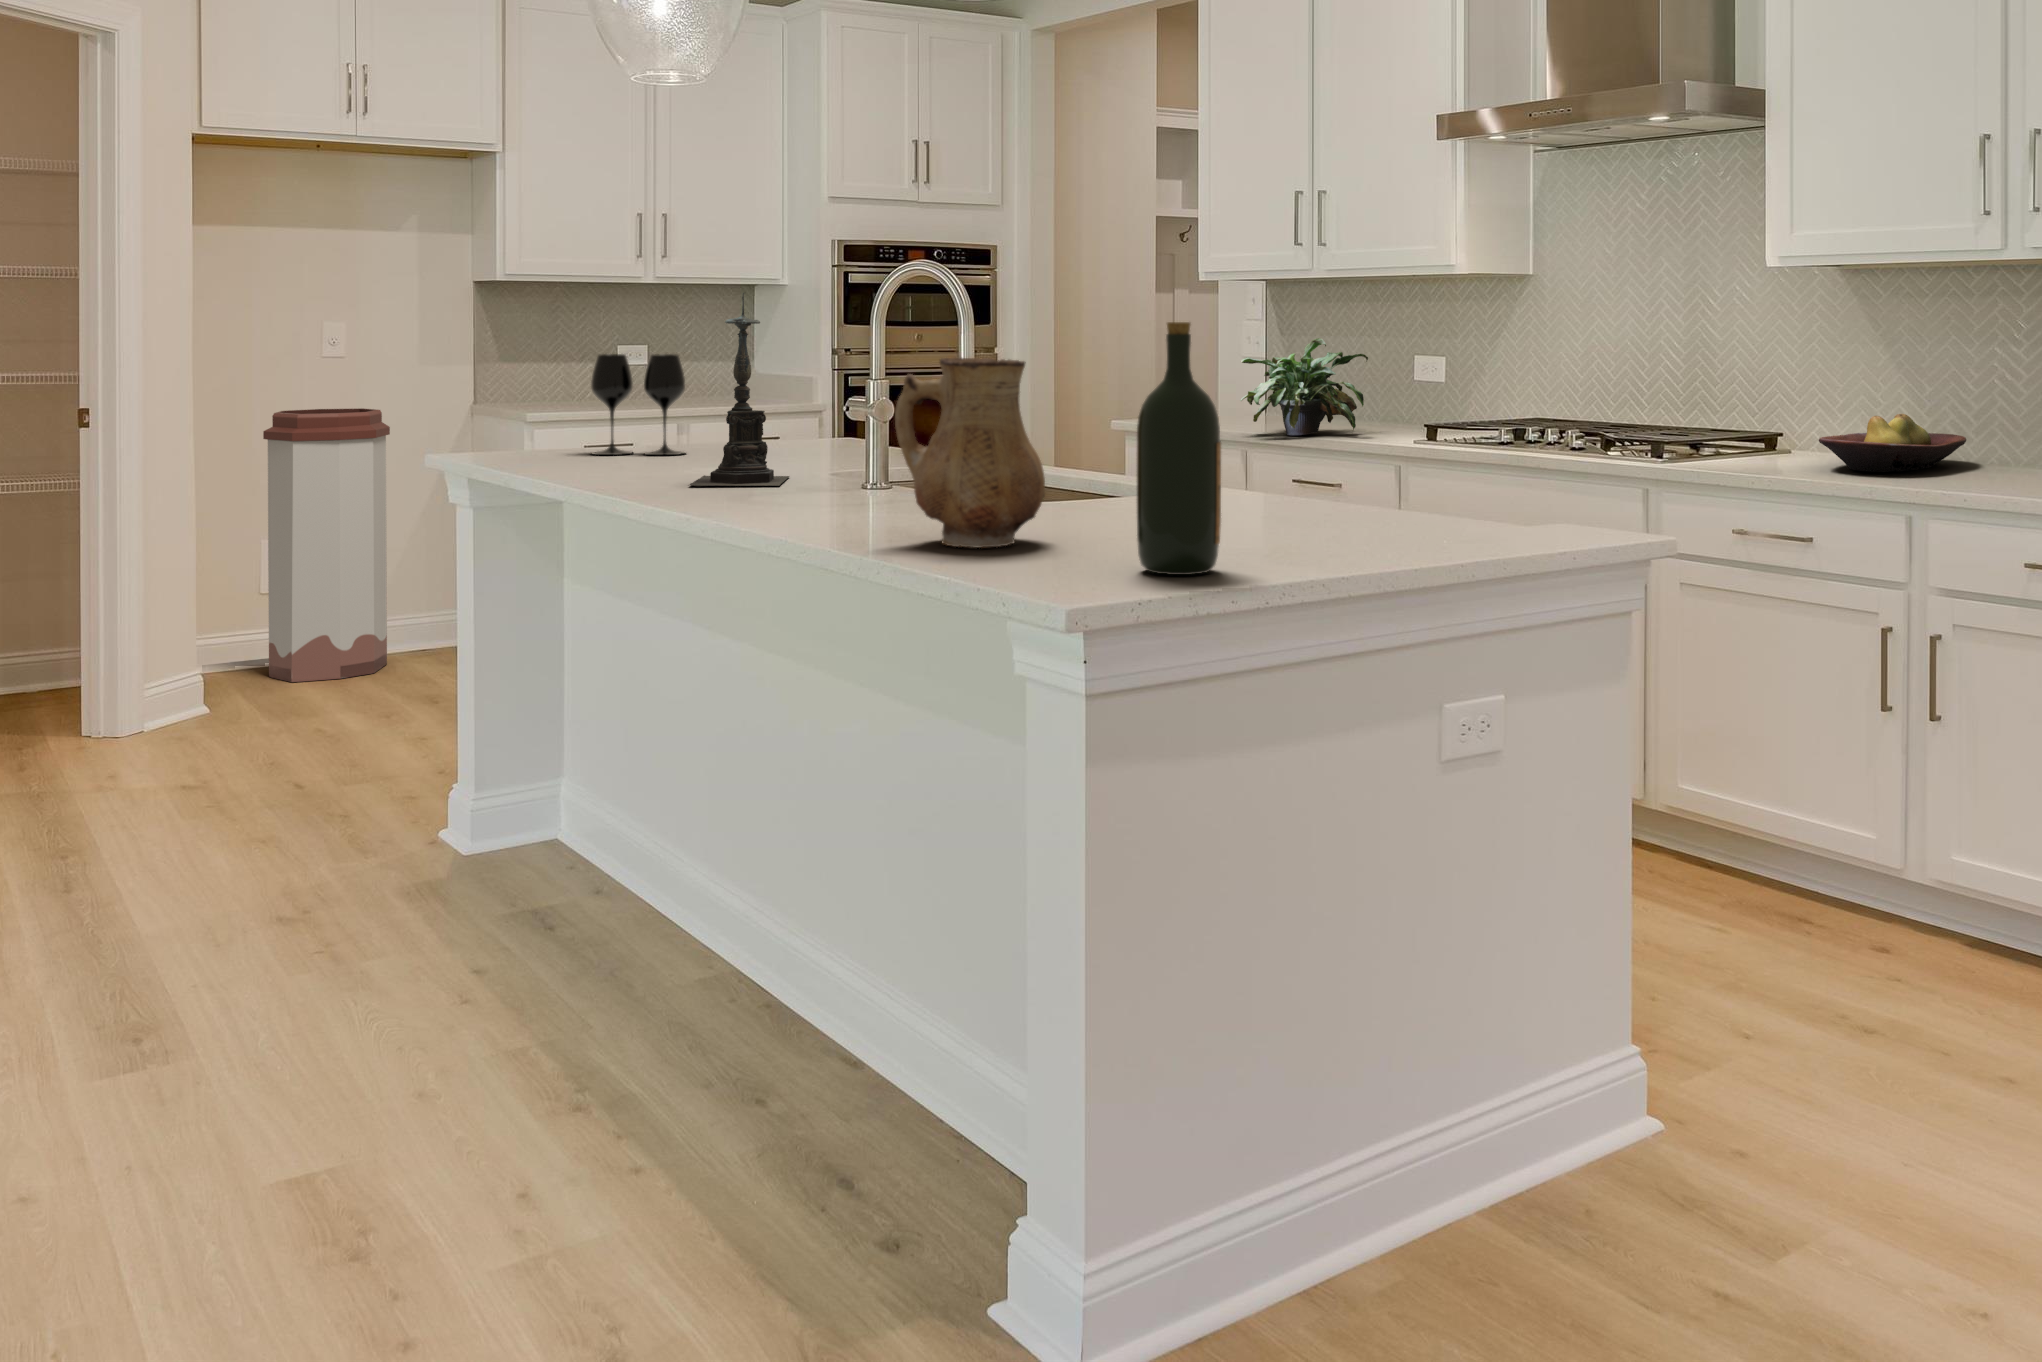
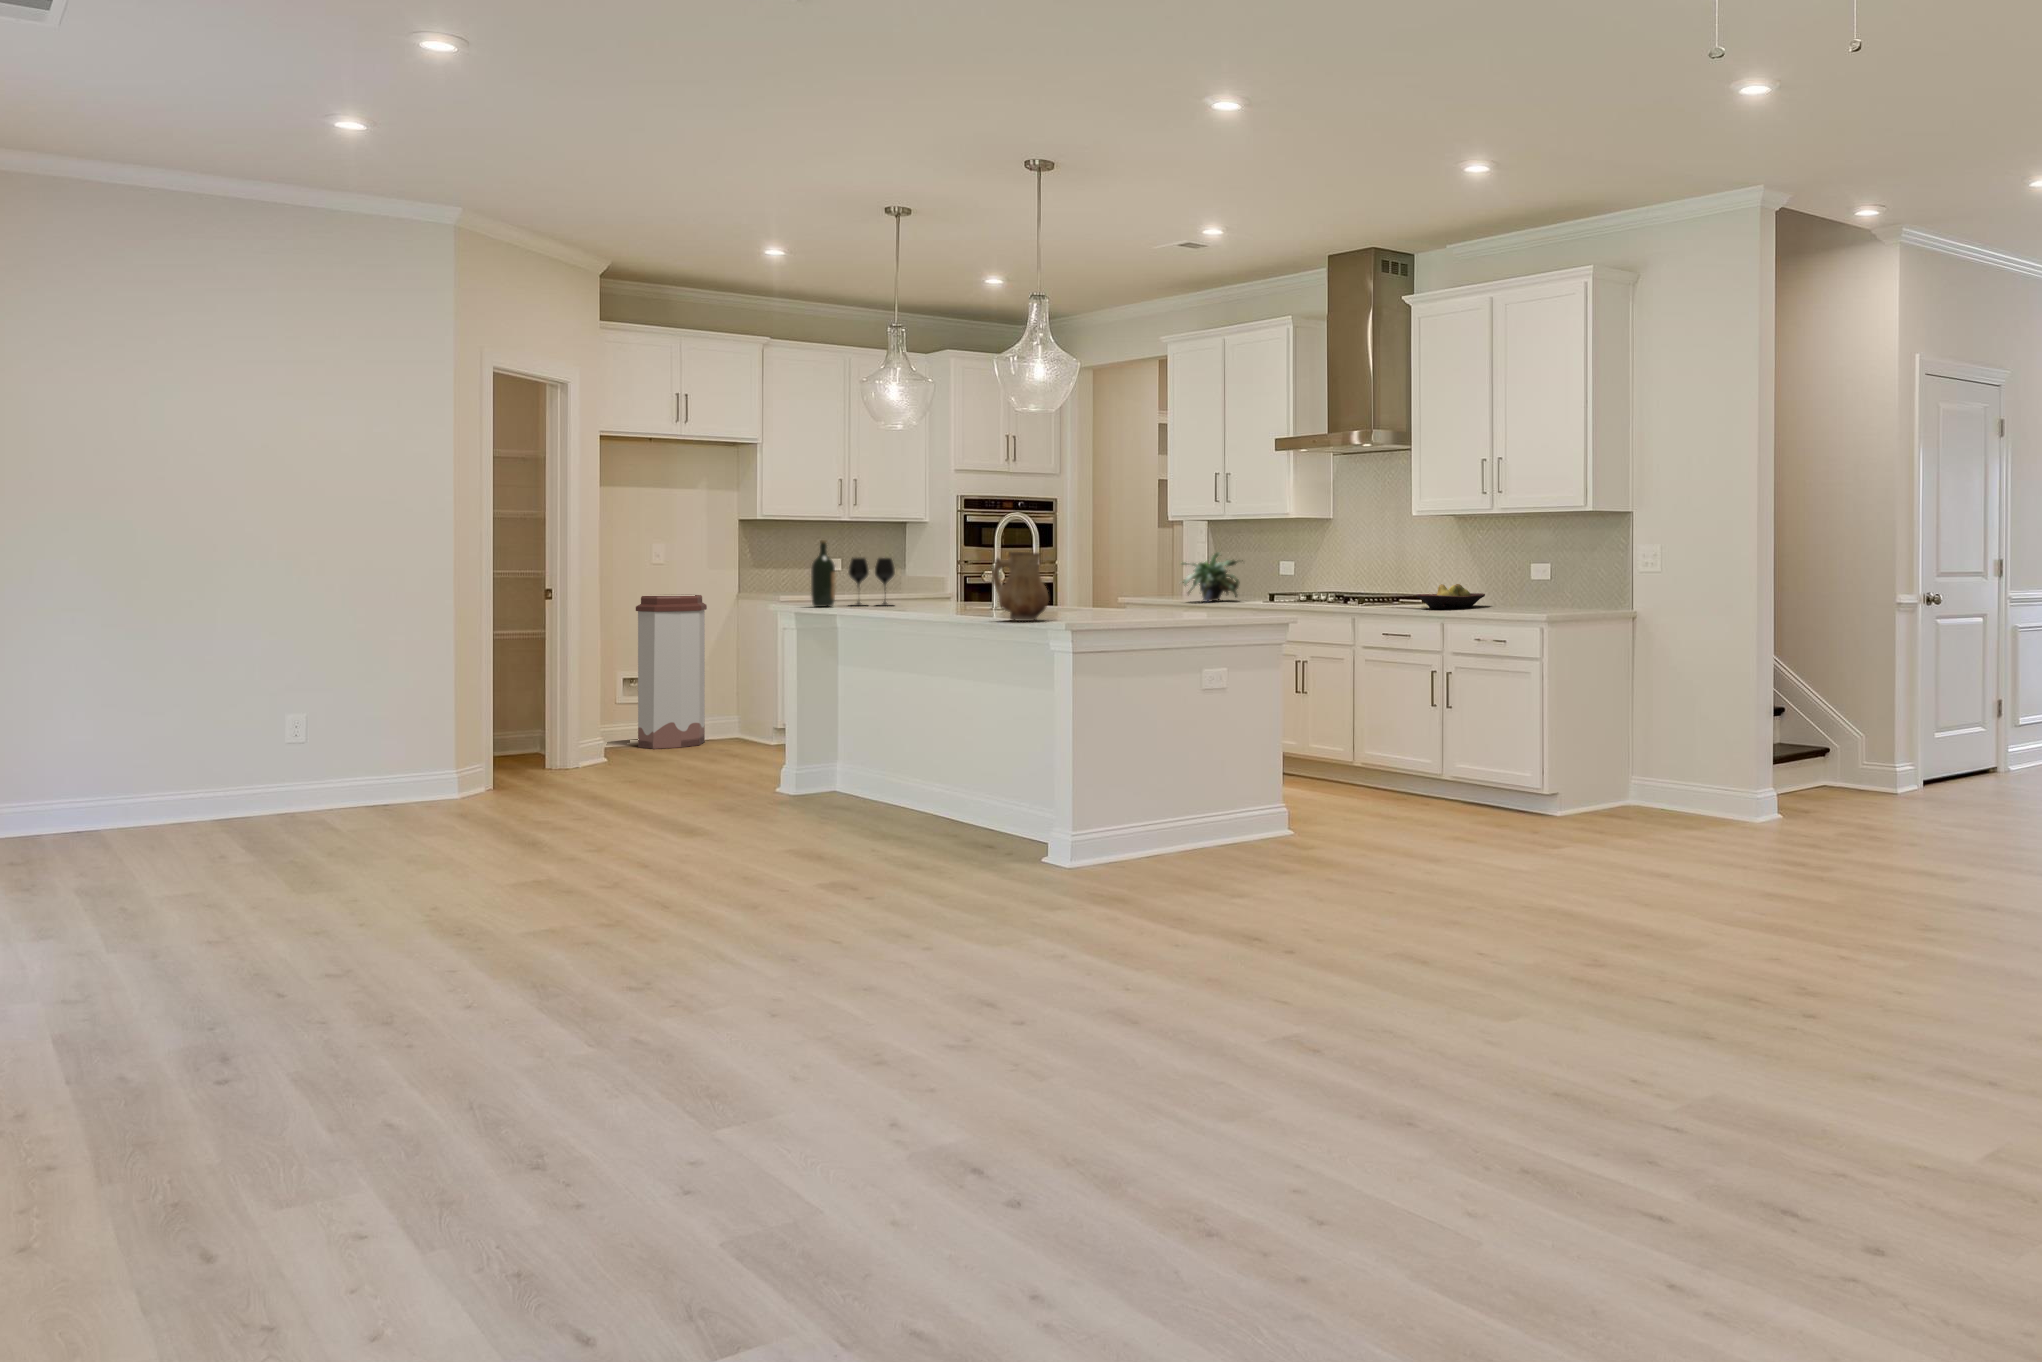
candle holder: present [690,293,789,486] -> none [904,528,948,612]
wine bottle: present [1136,322,1221,575] -> present [811,540,835,607]

